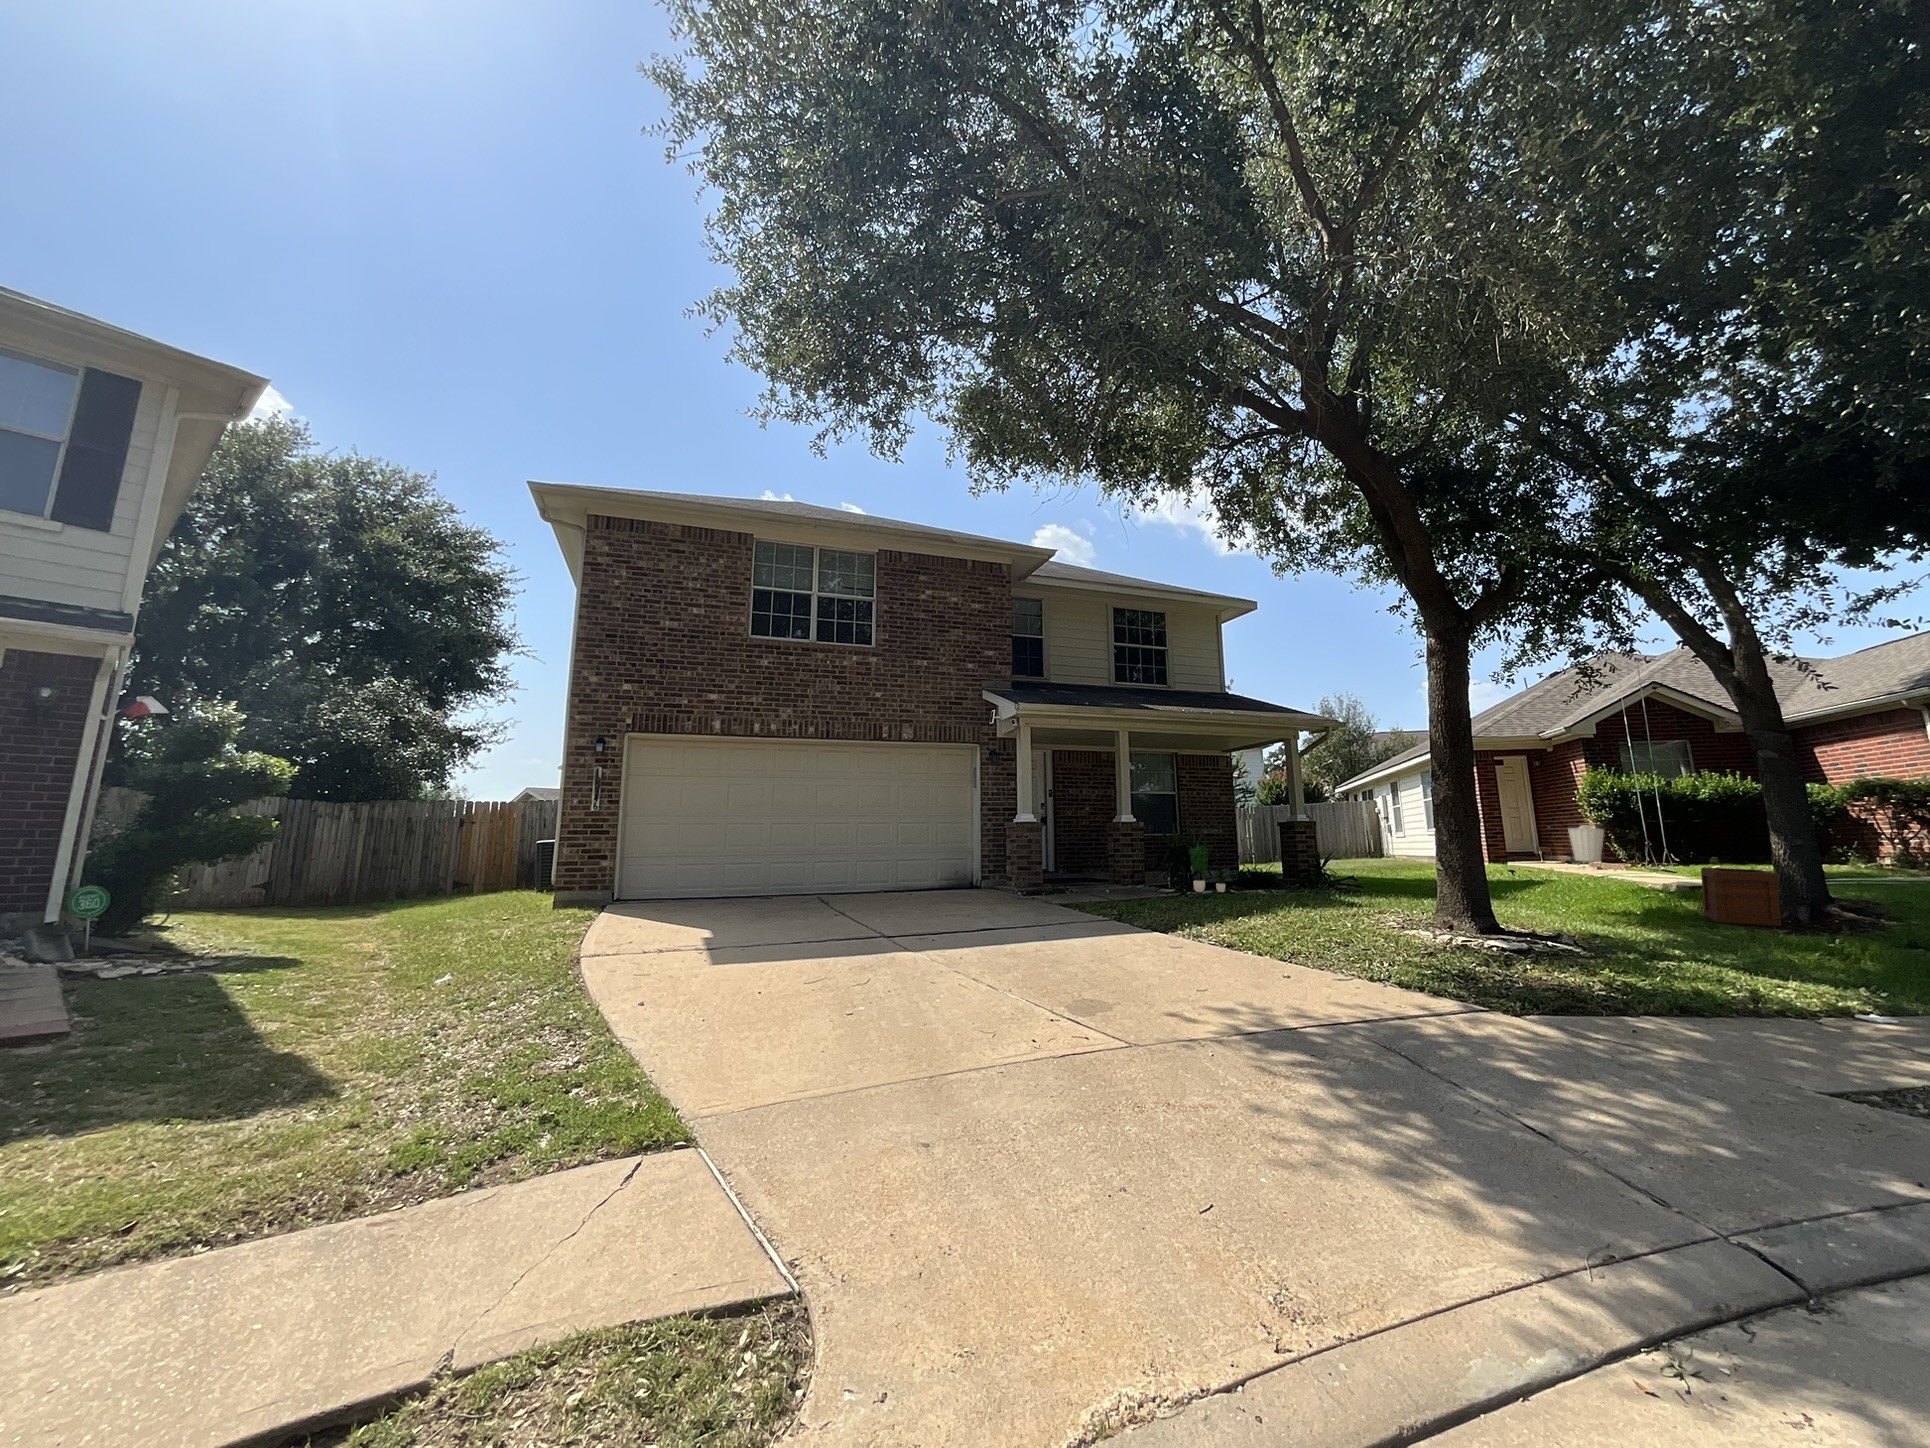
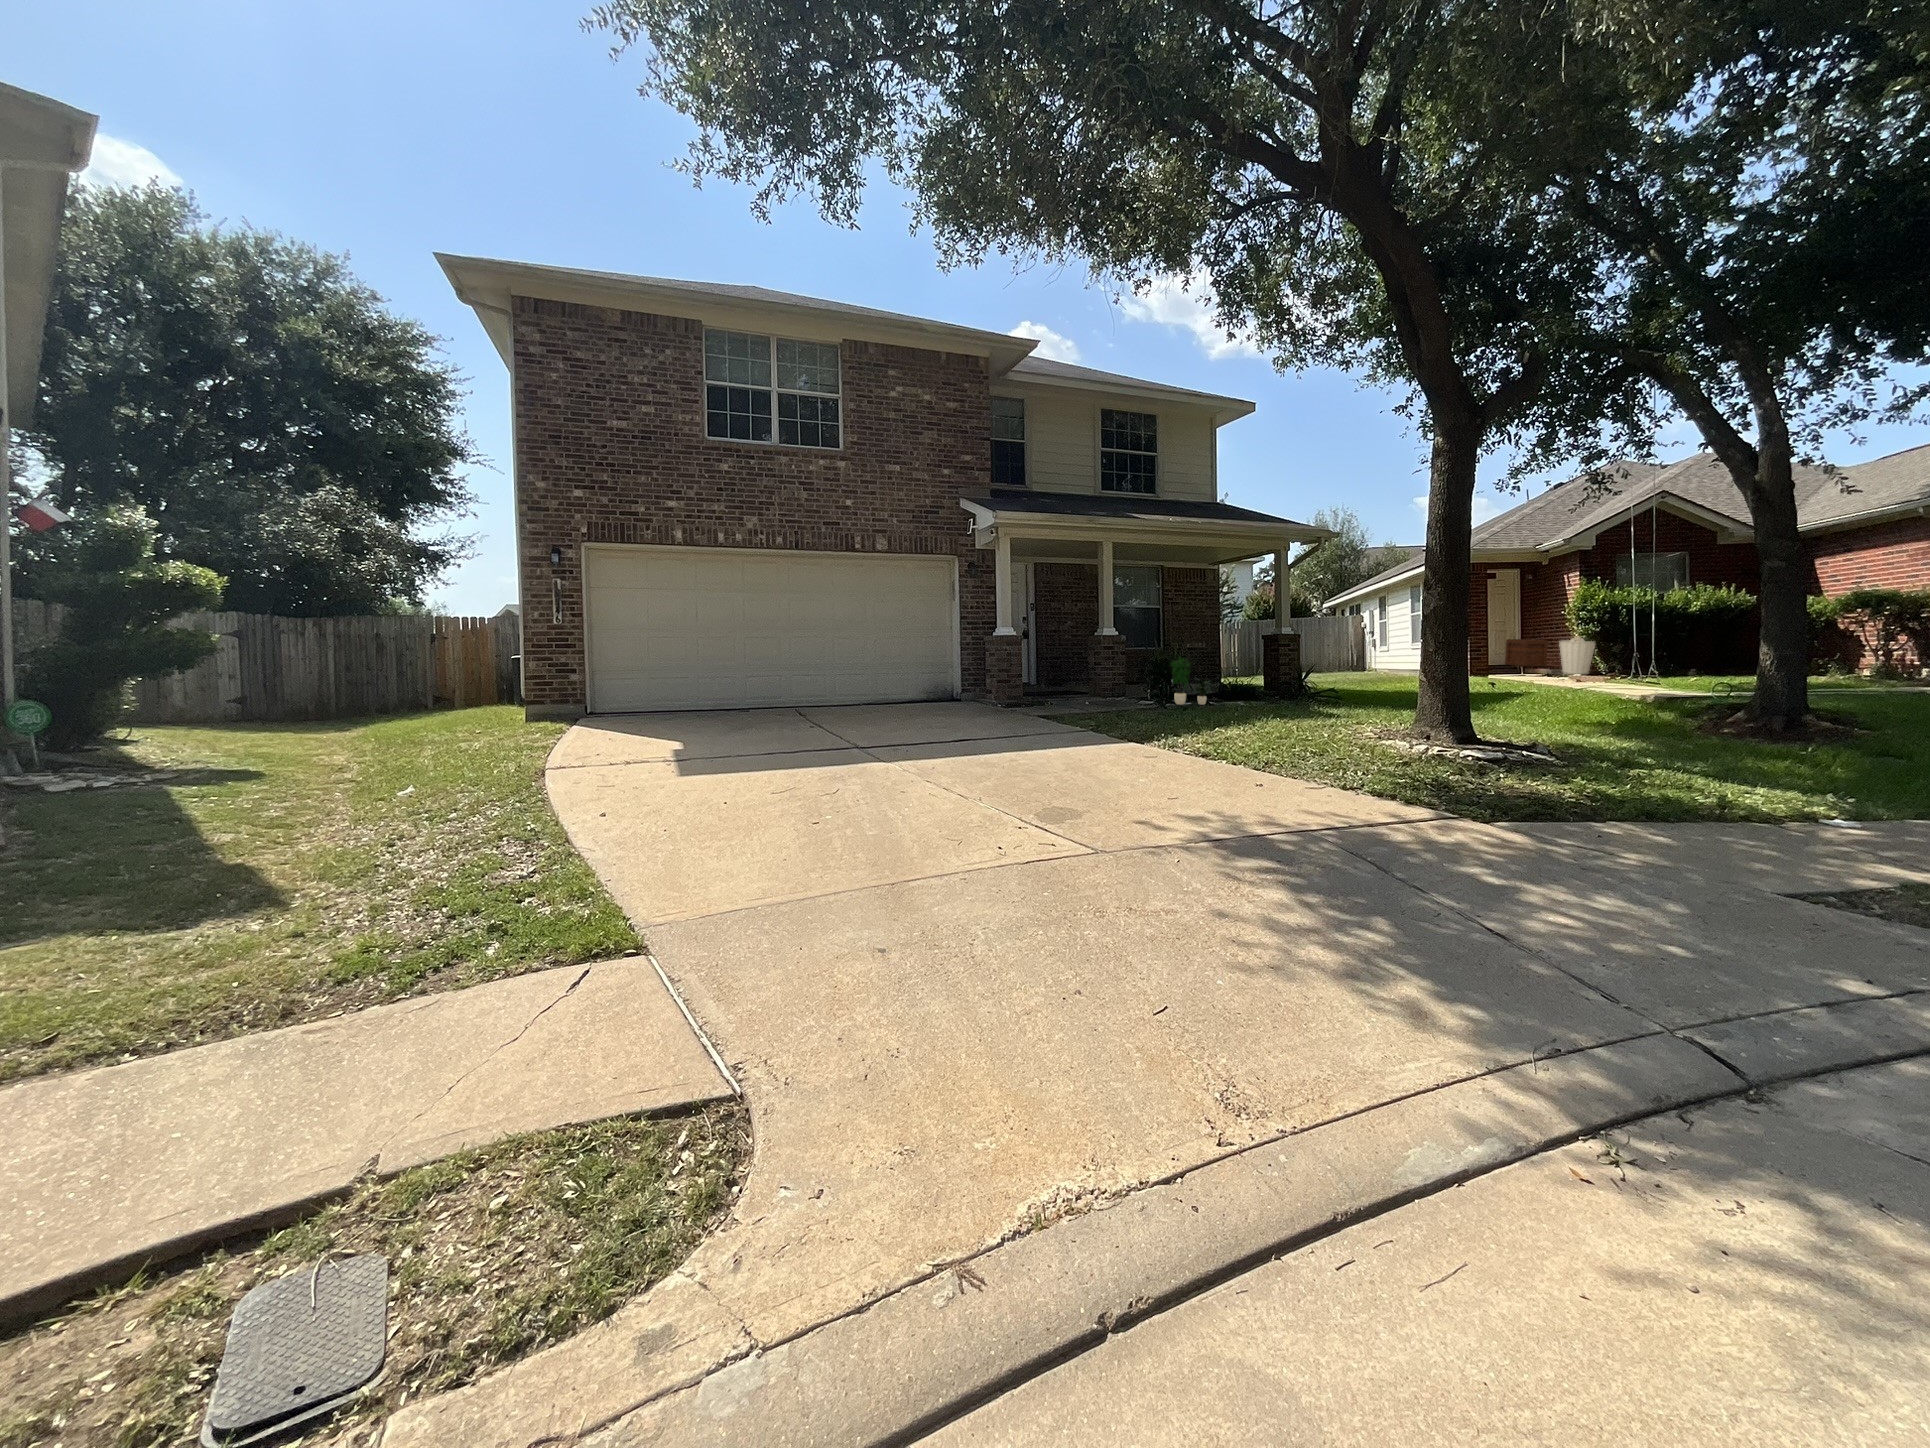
wooden crate: present [1701,868,1781,927] -> present [1505,639,1548,667]

